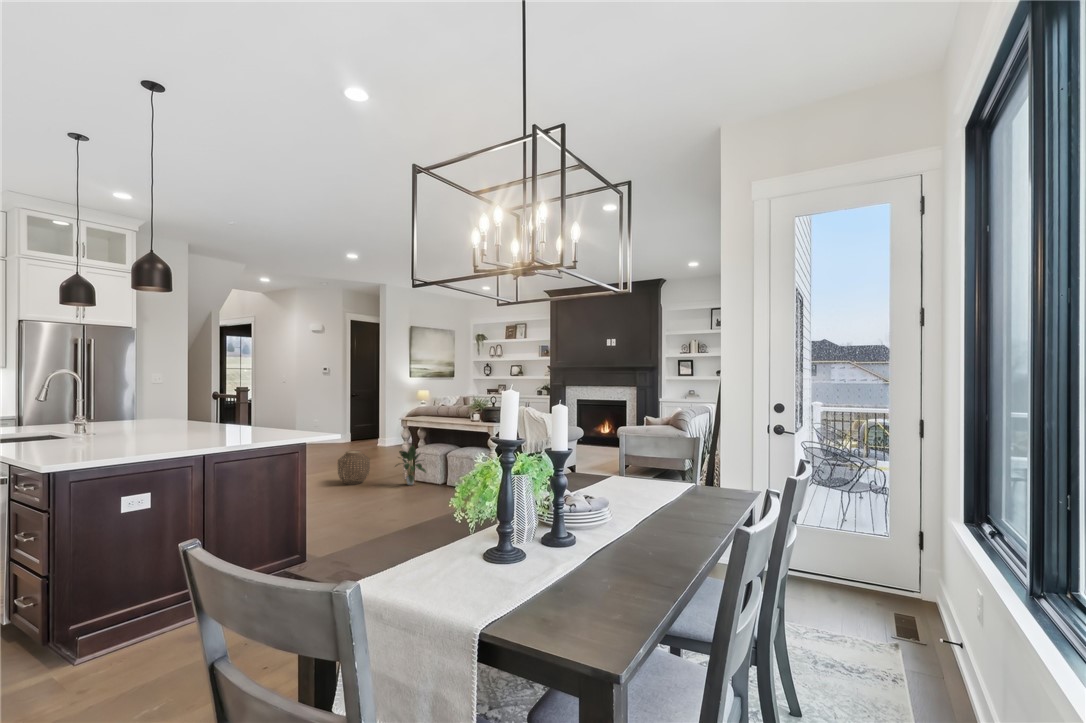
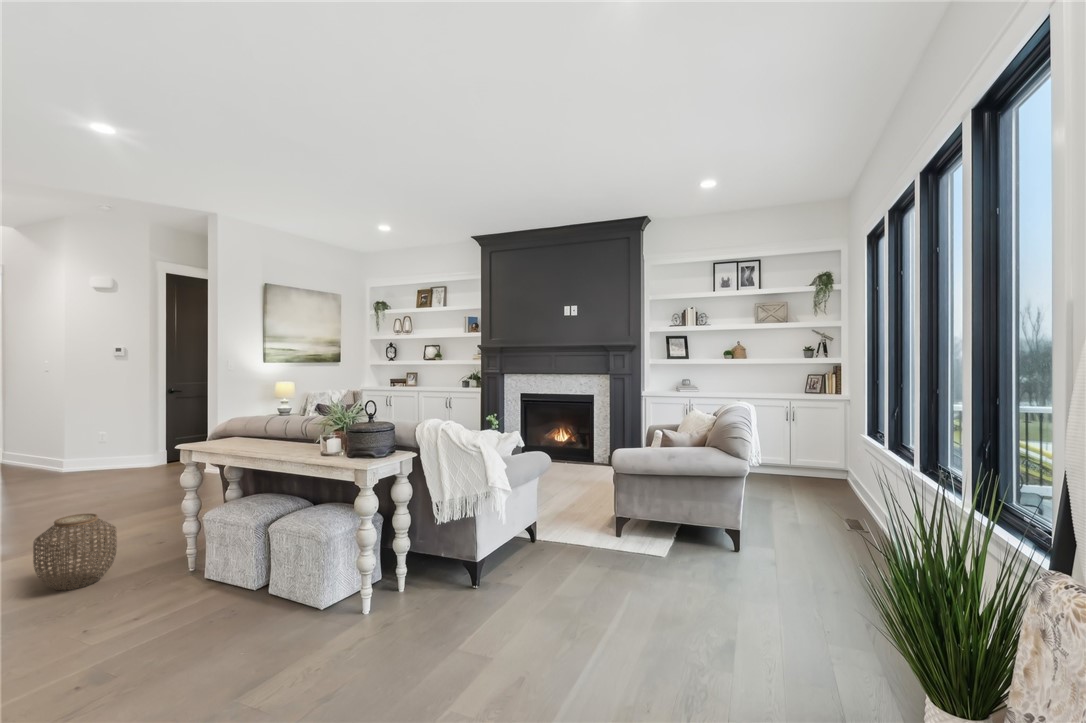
potted plant: present [395,444,426,485] -> none [160,497,236,584]

